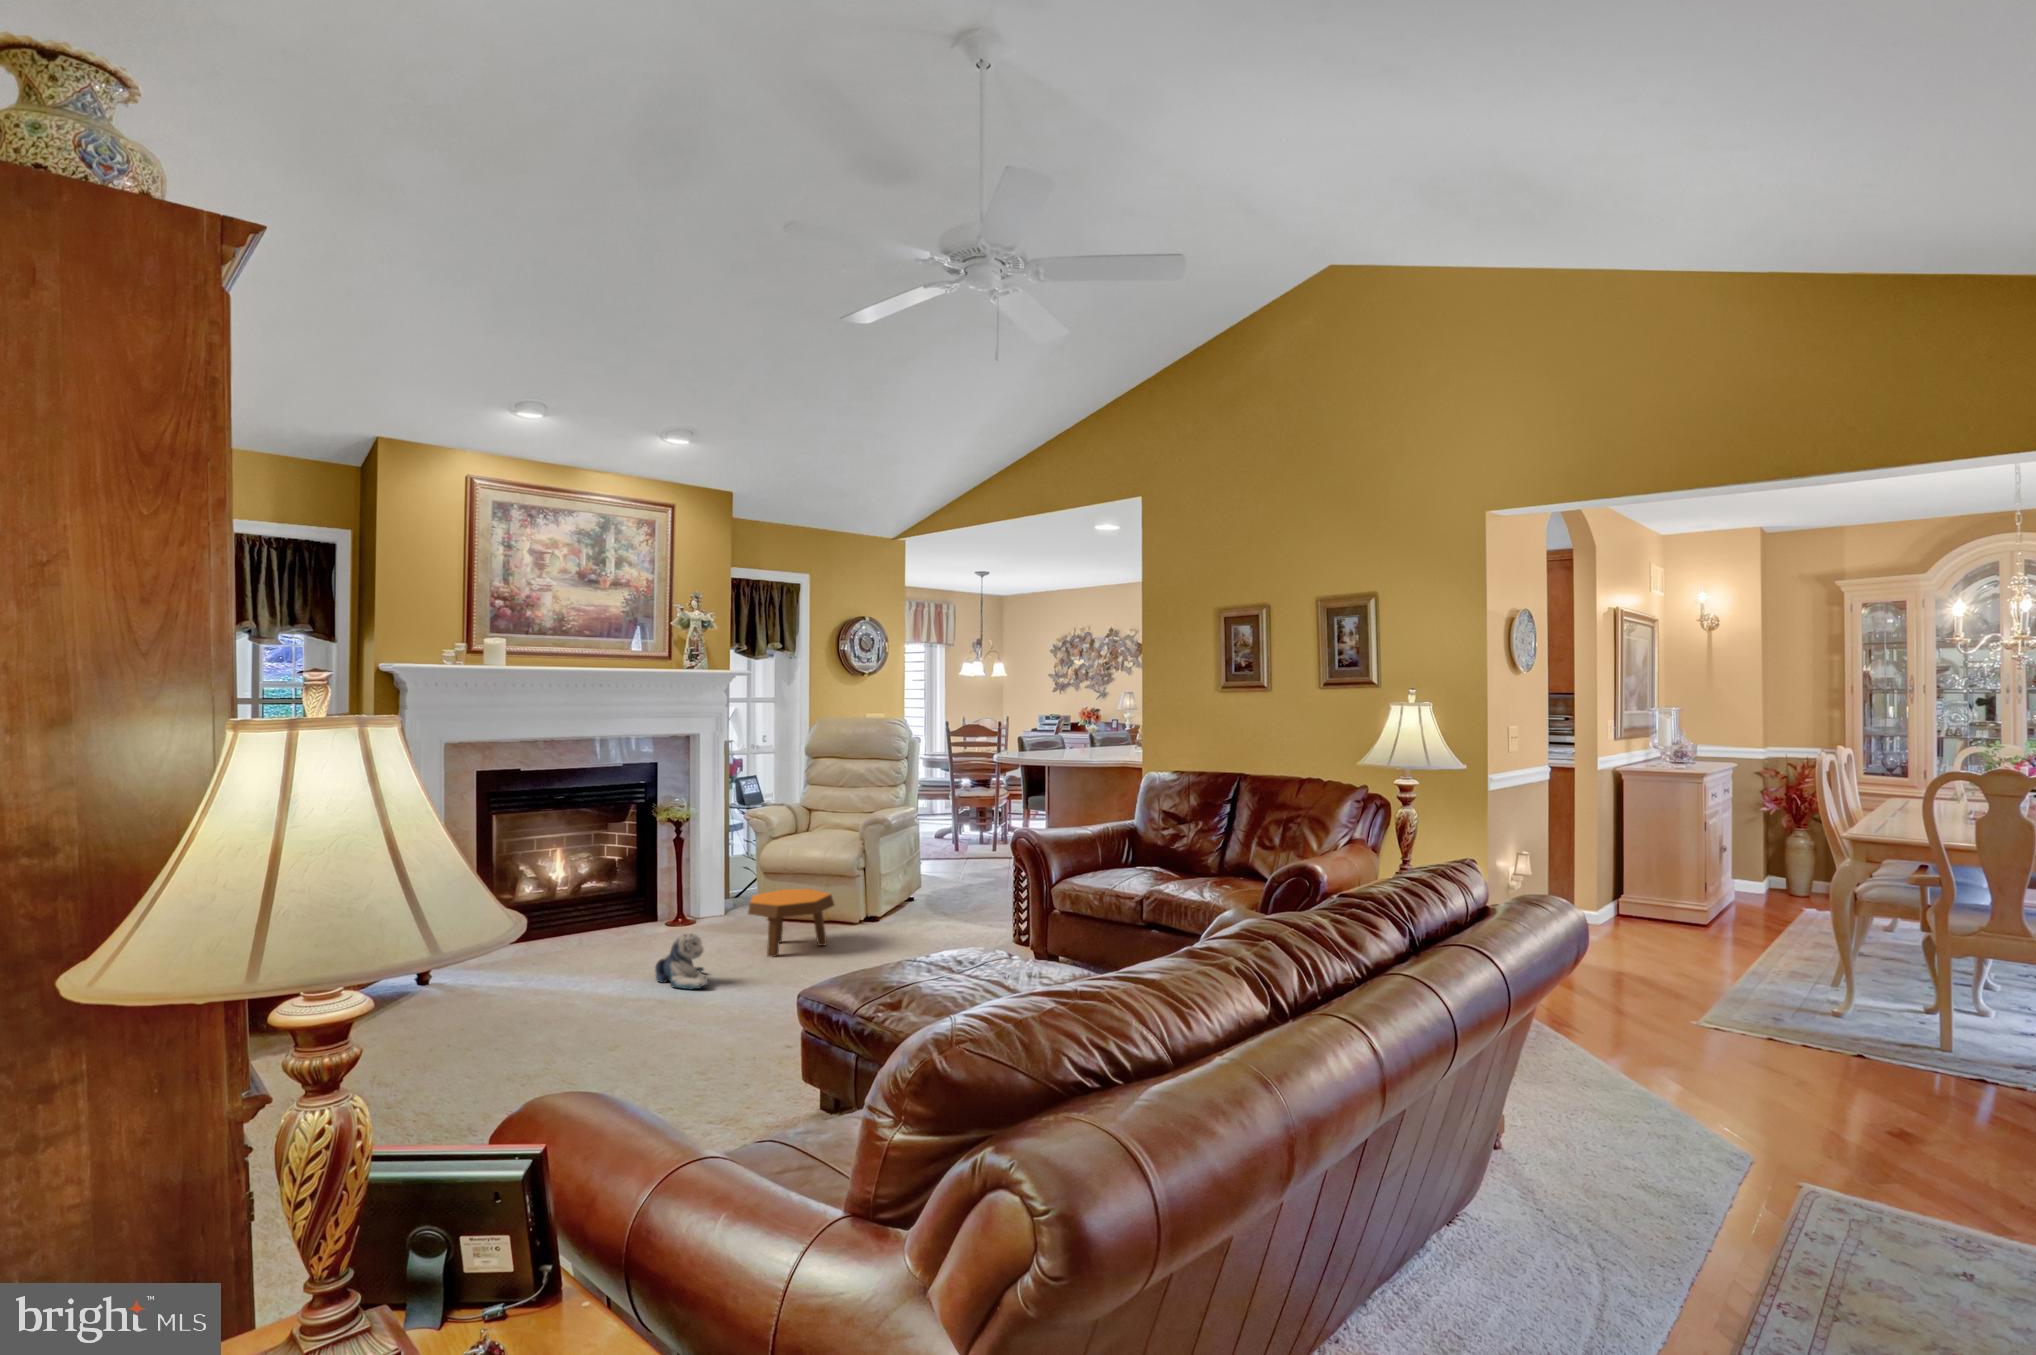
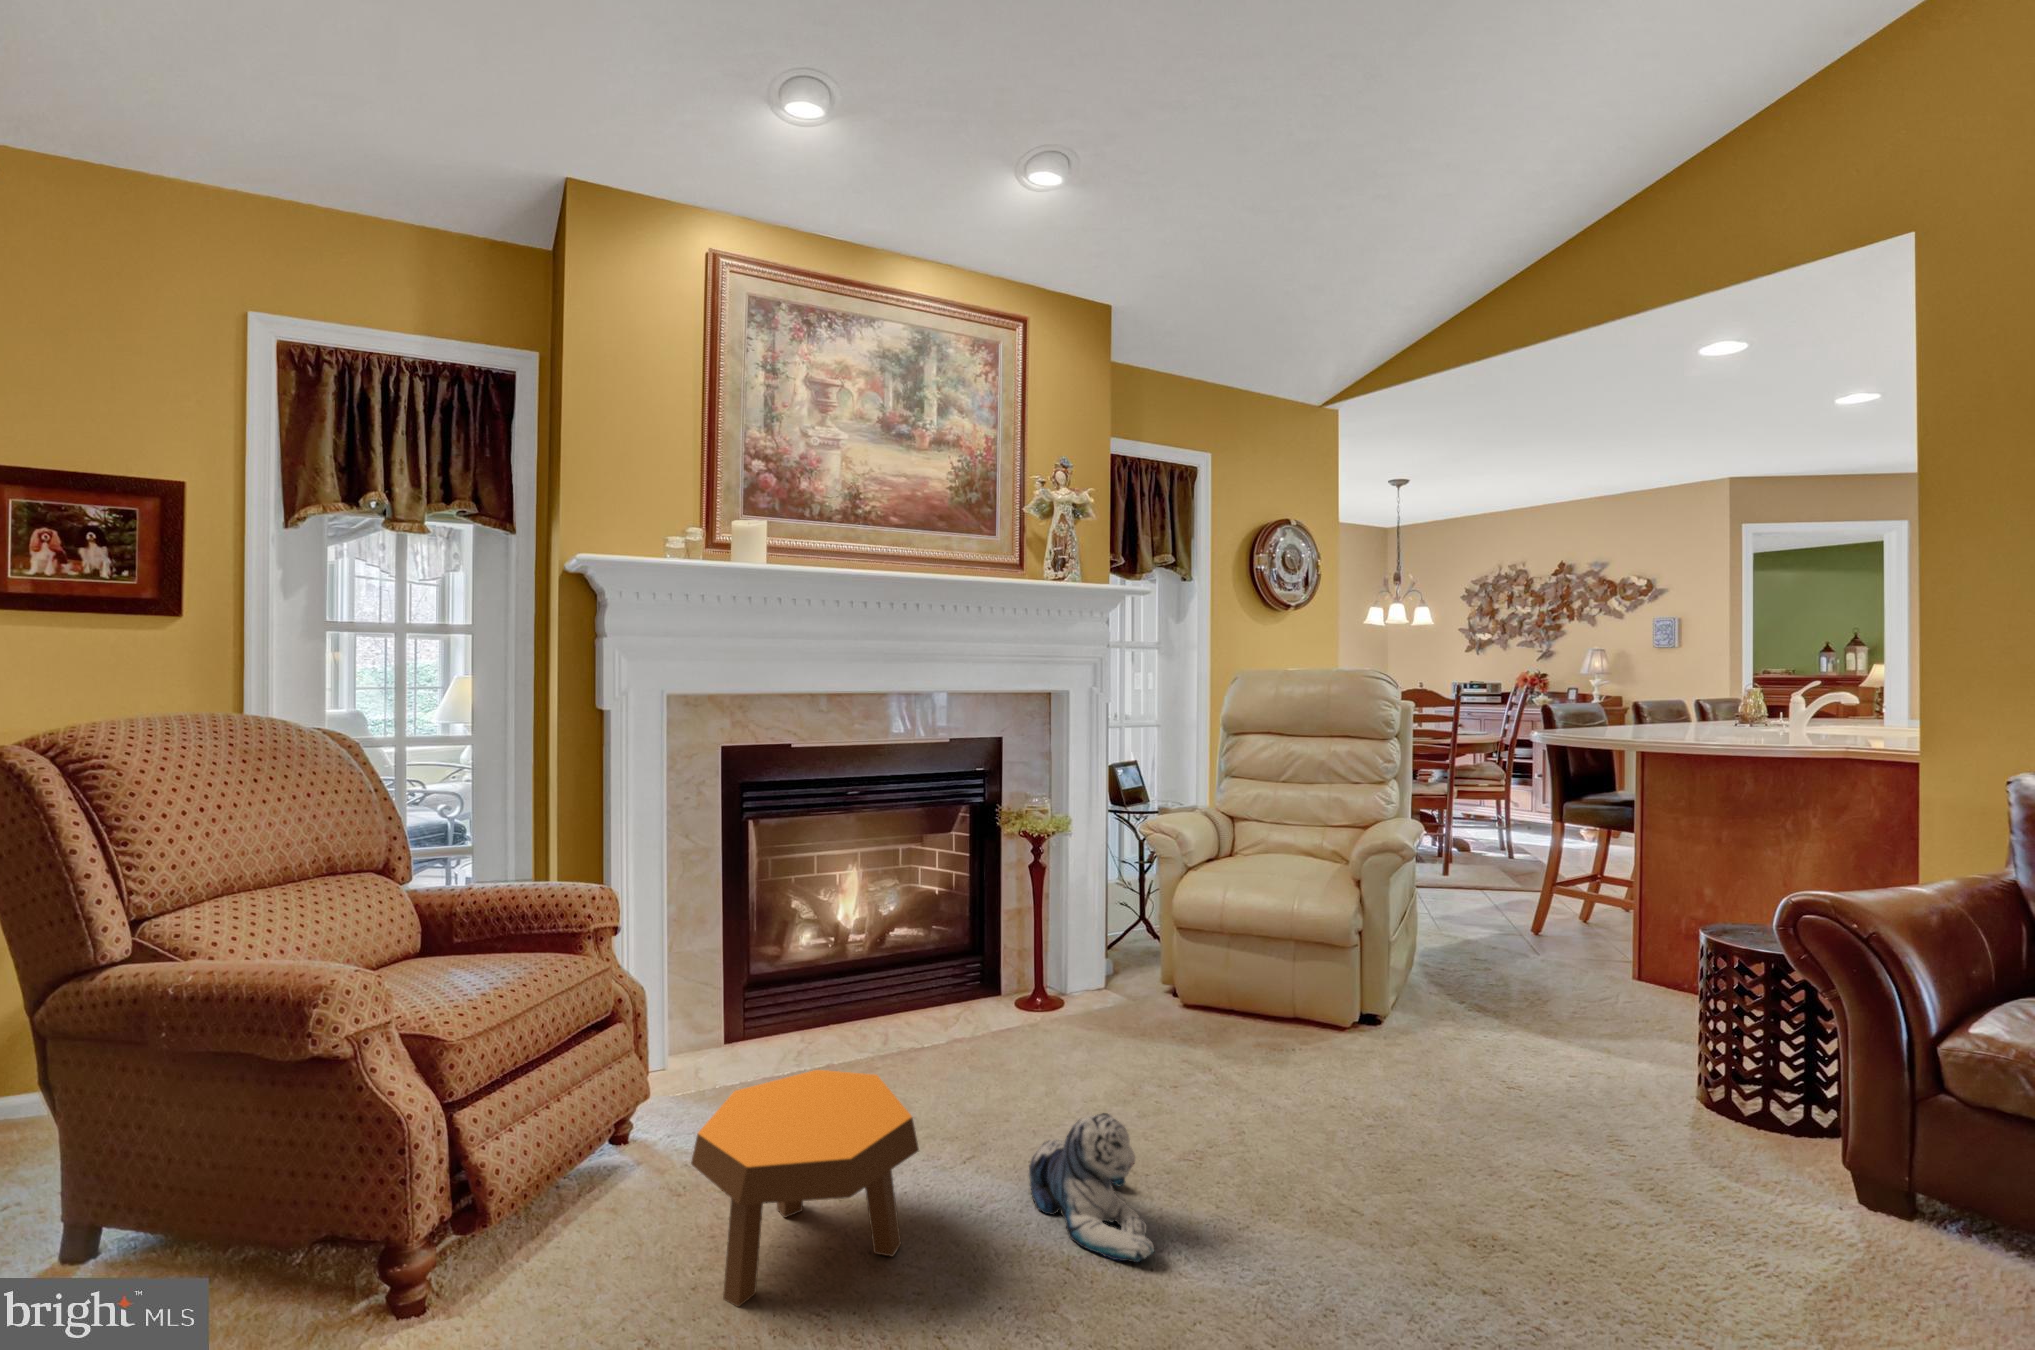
footstool: present [748,888,834,957] -> present [691,1070,919,1307]

